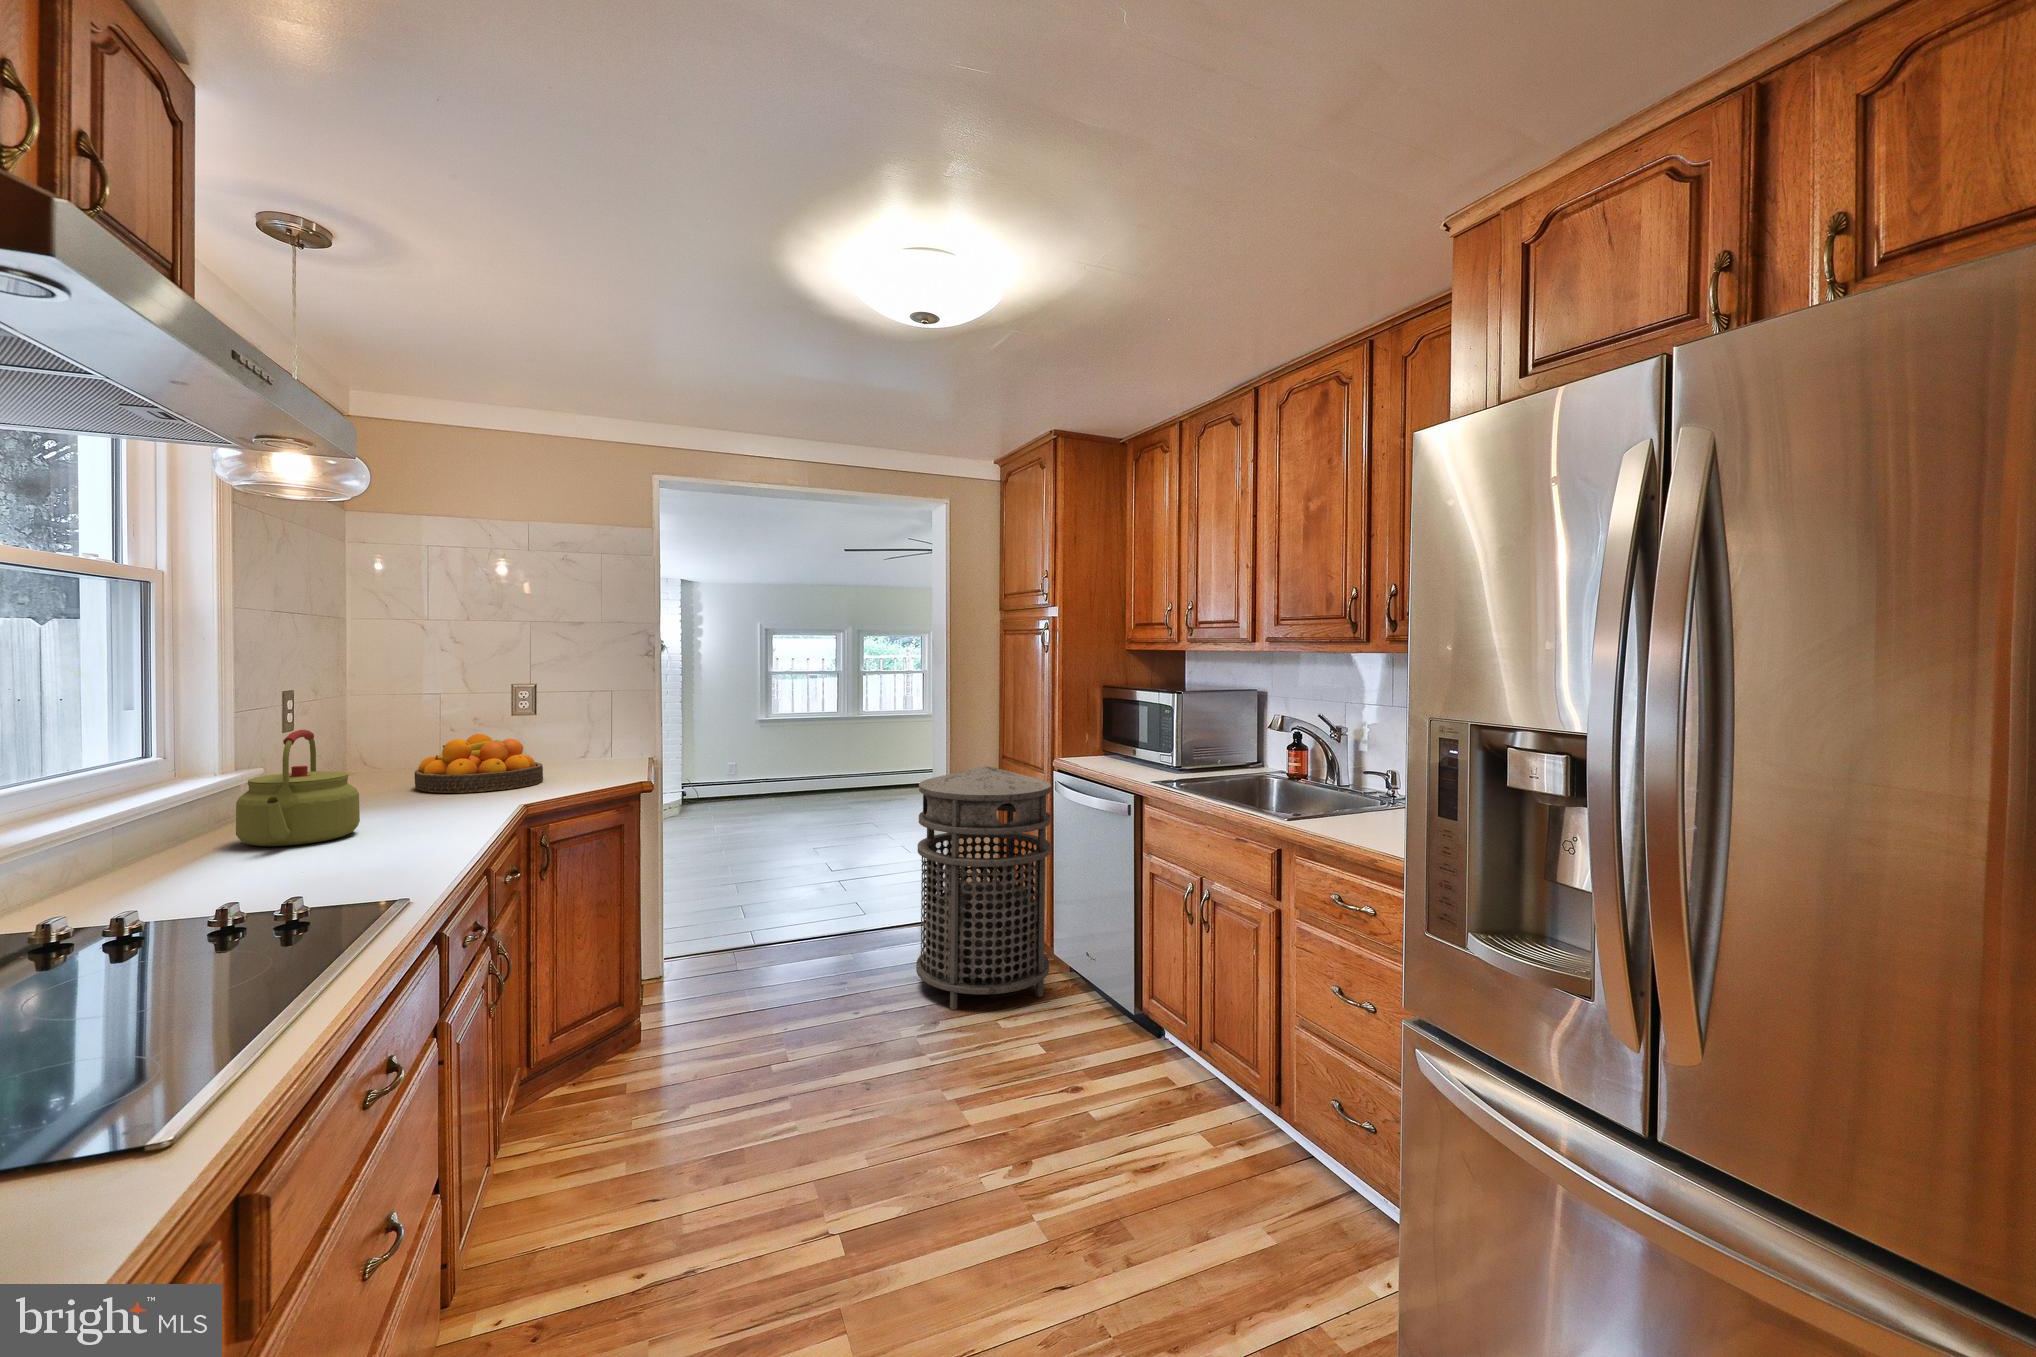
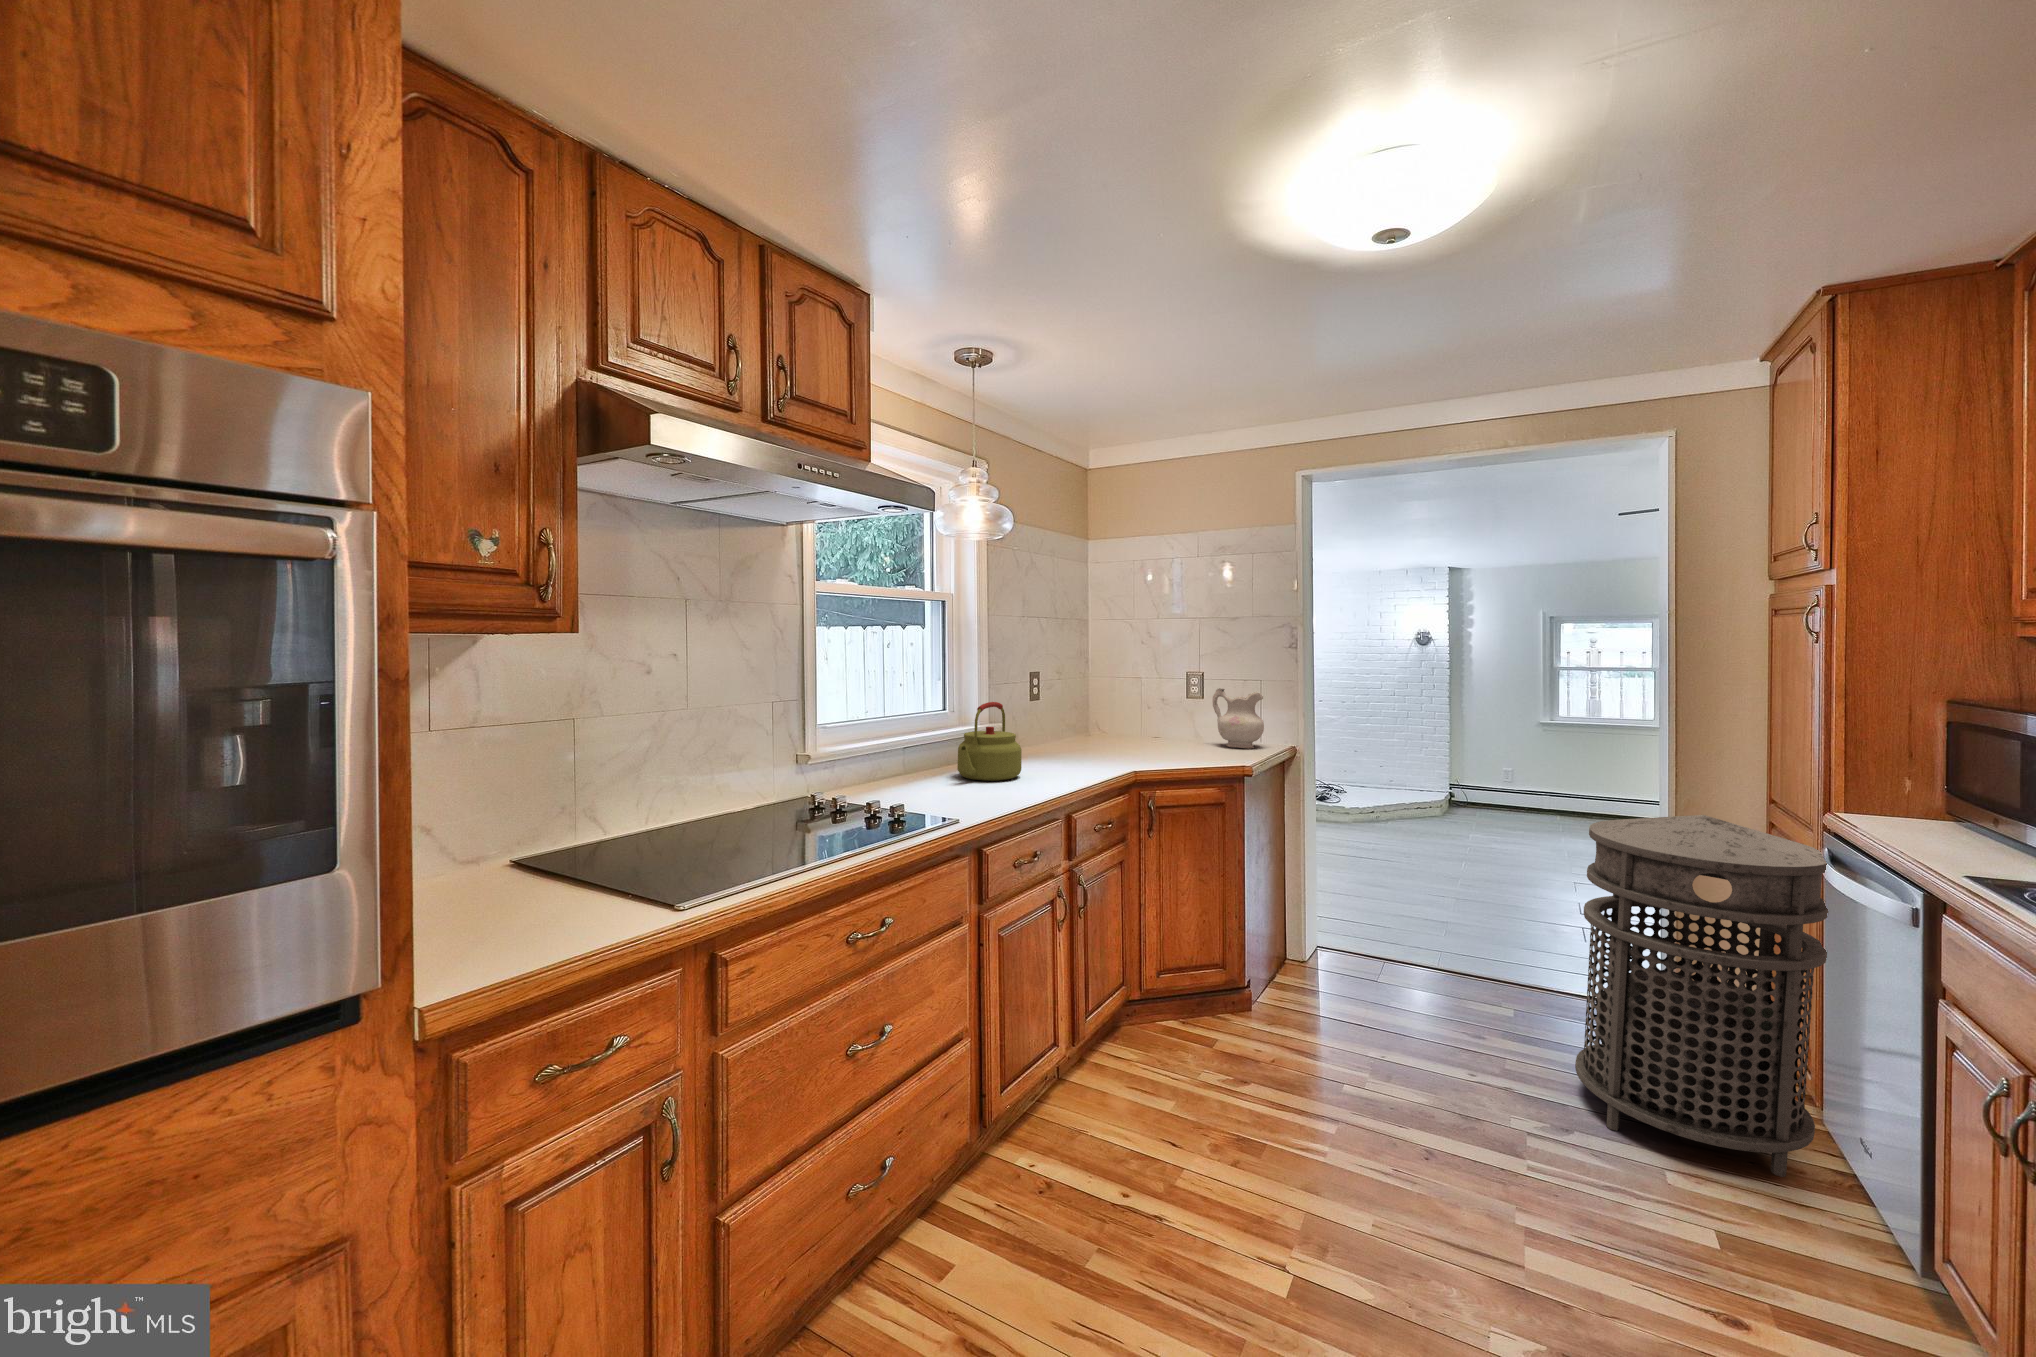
ceramic pitcher: none [546,699,610,764] -> present [1212,688,1264,749]
fruit bowl: present [414,734,543,793] -> none [1097,714,1185,762]

